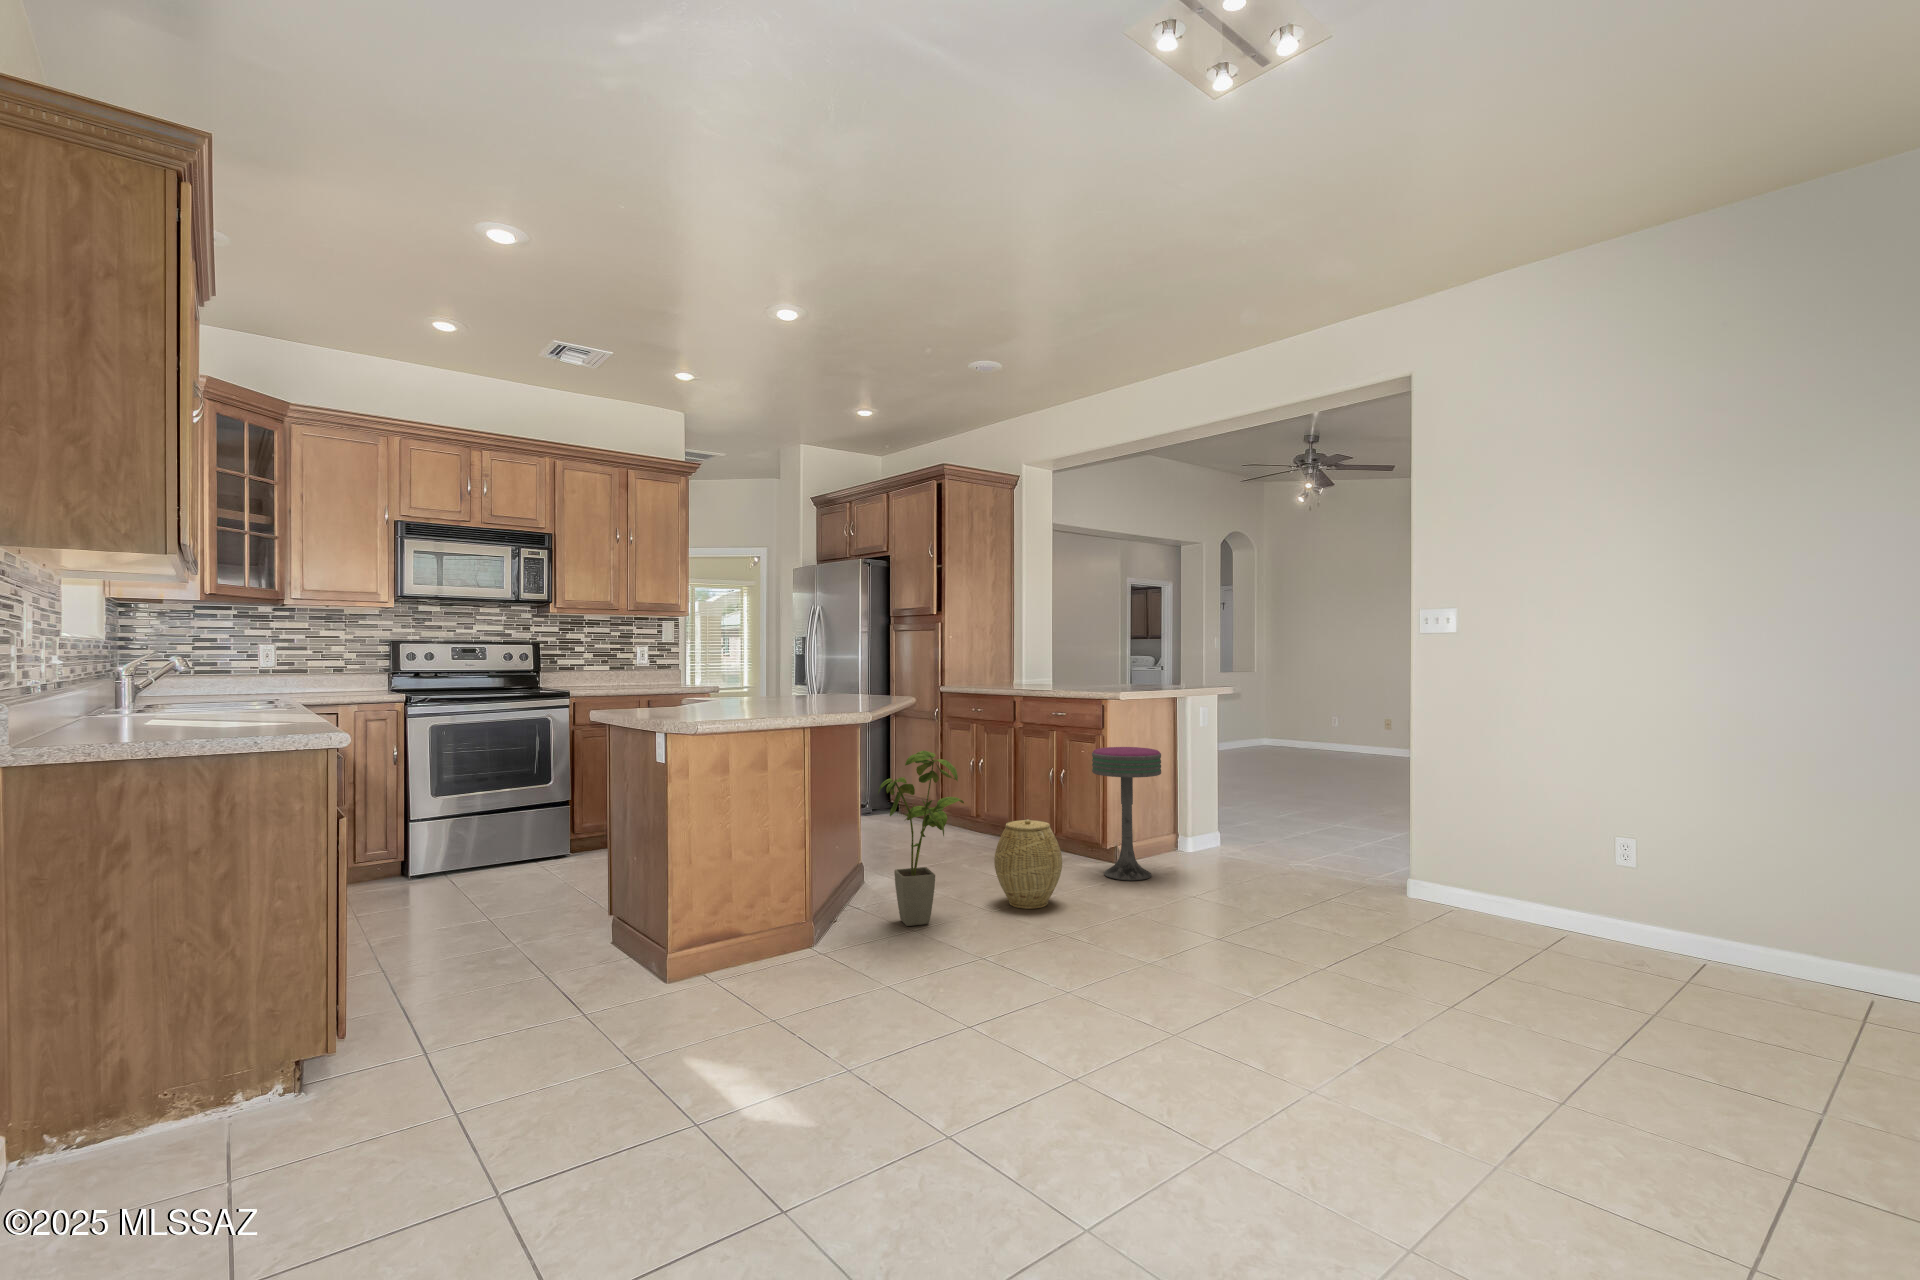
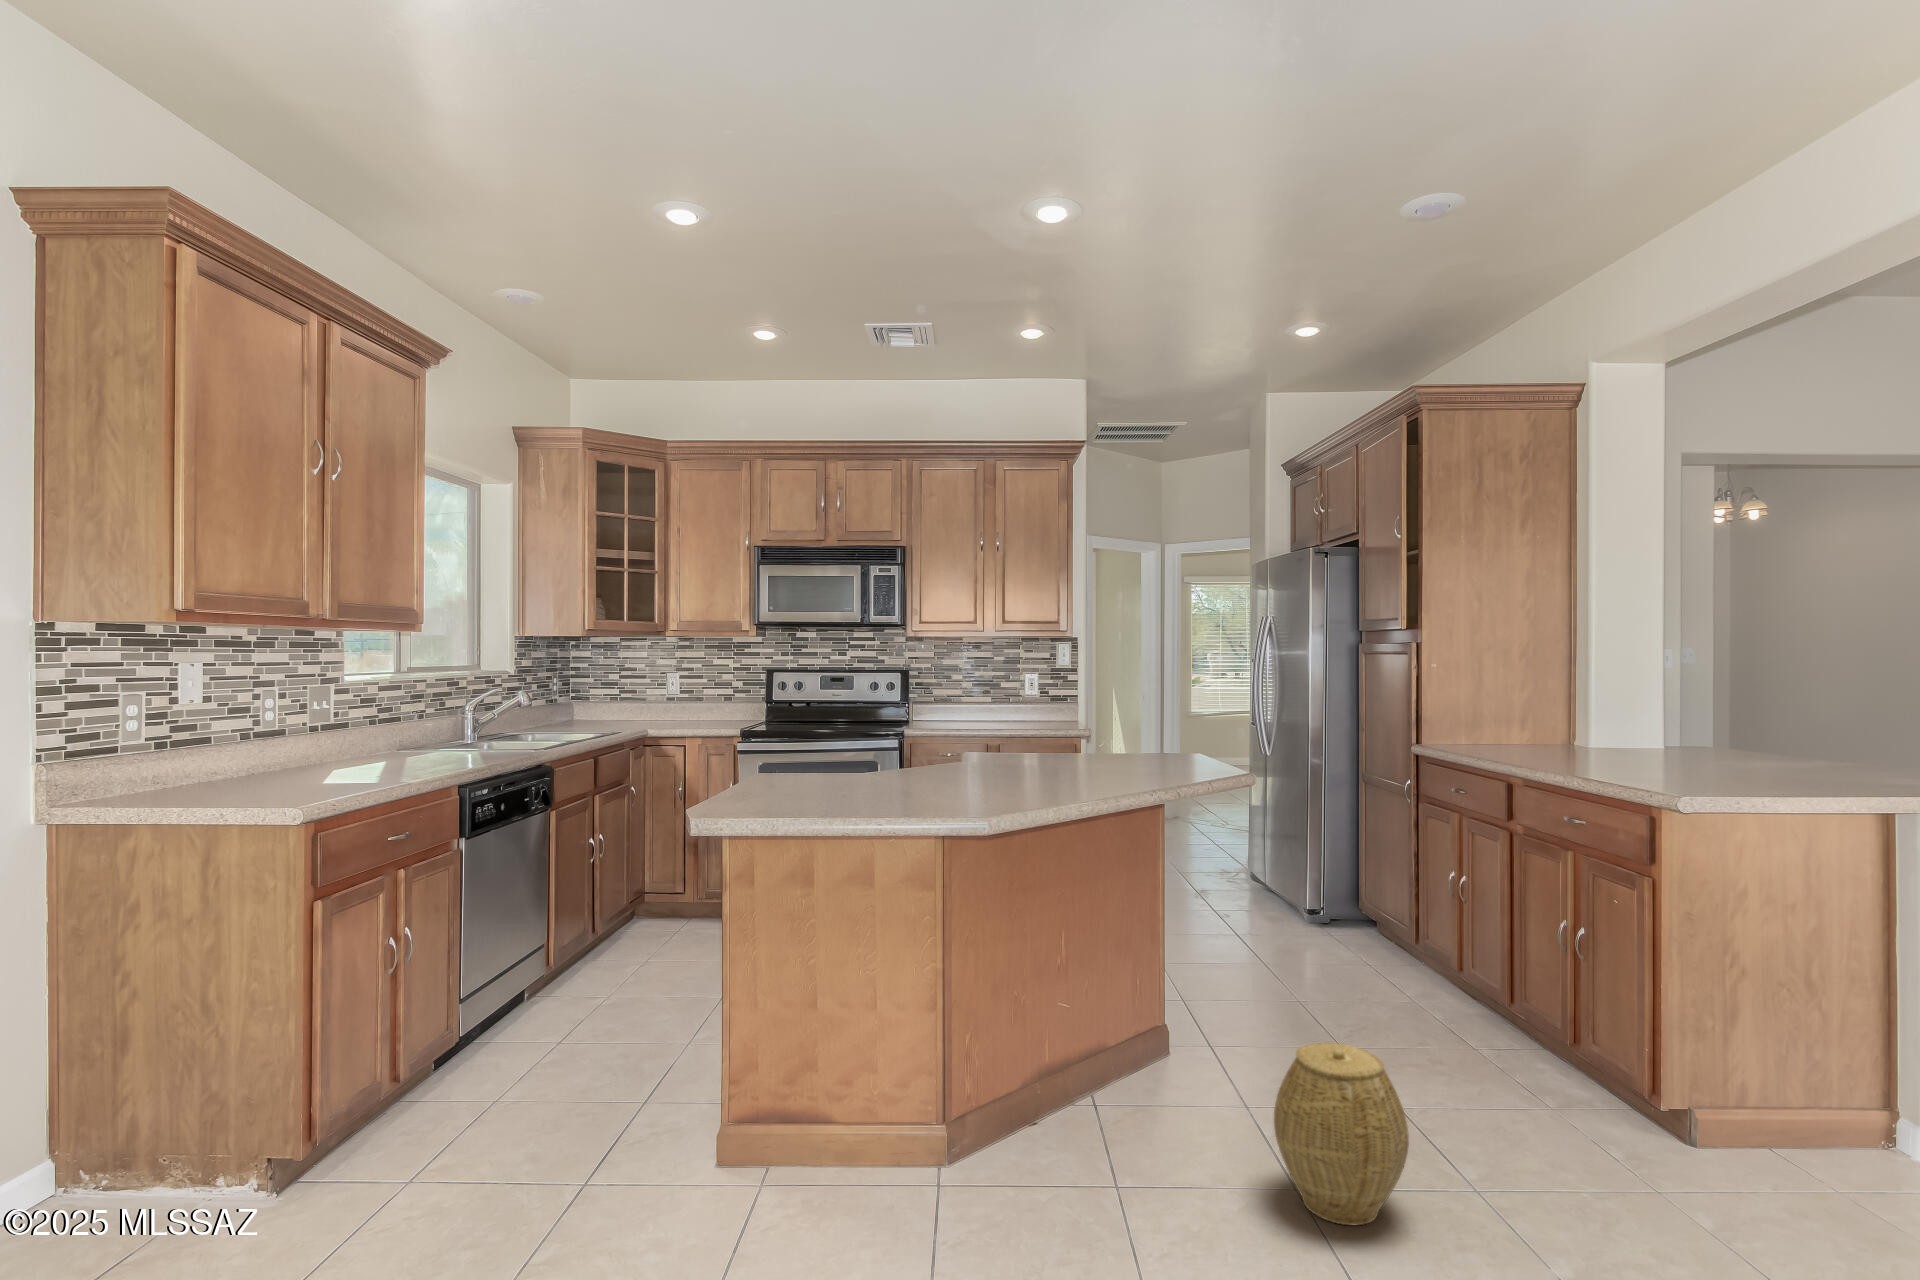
bar stool: present [1092,747,1161,880] -> none [1557,925,1729,1229]
house plant: present [878,751,964,926] -> none [1055,898,1209,1189]

